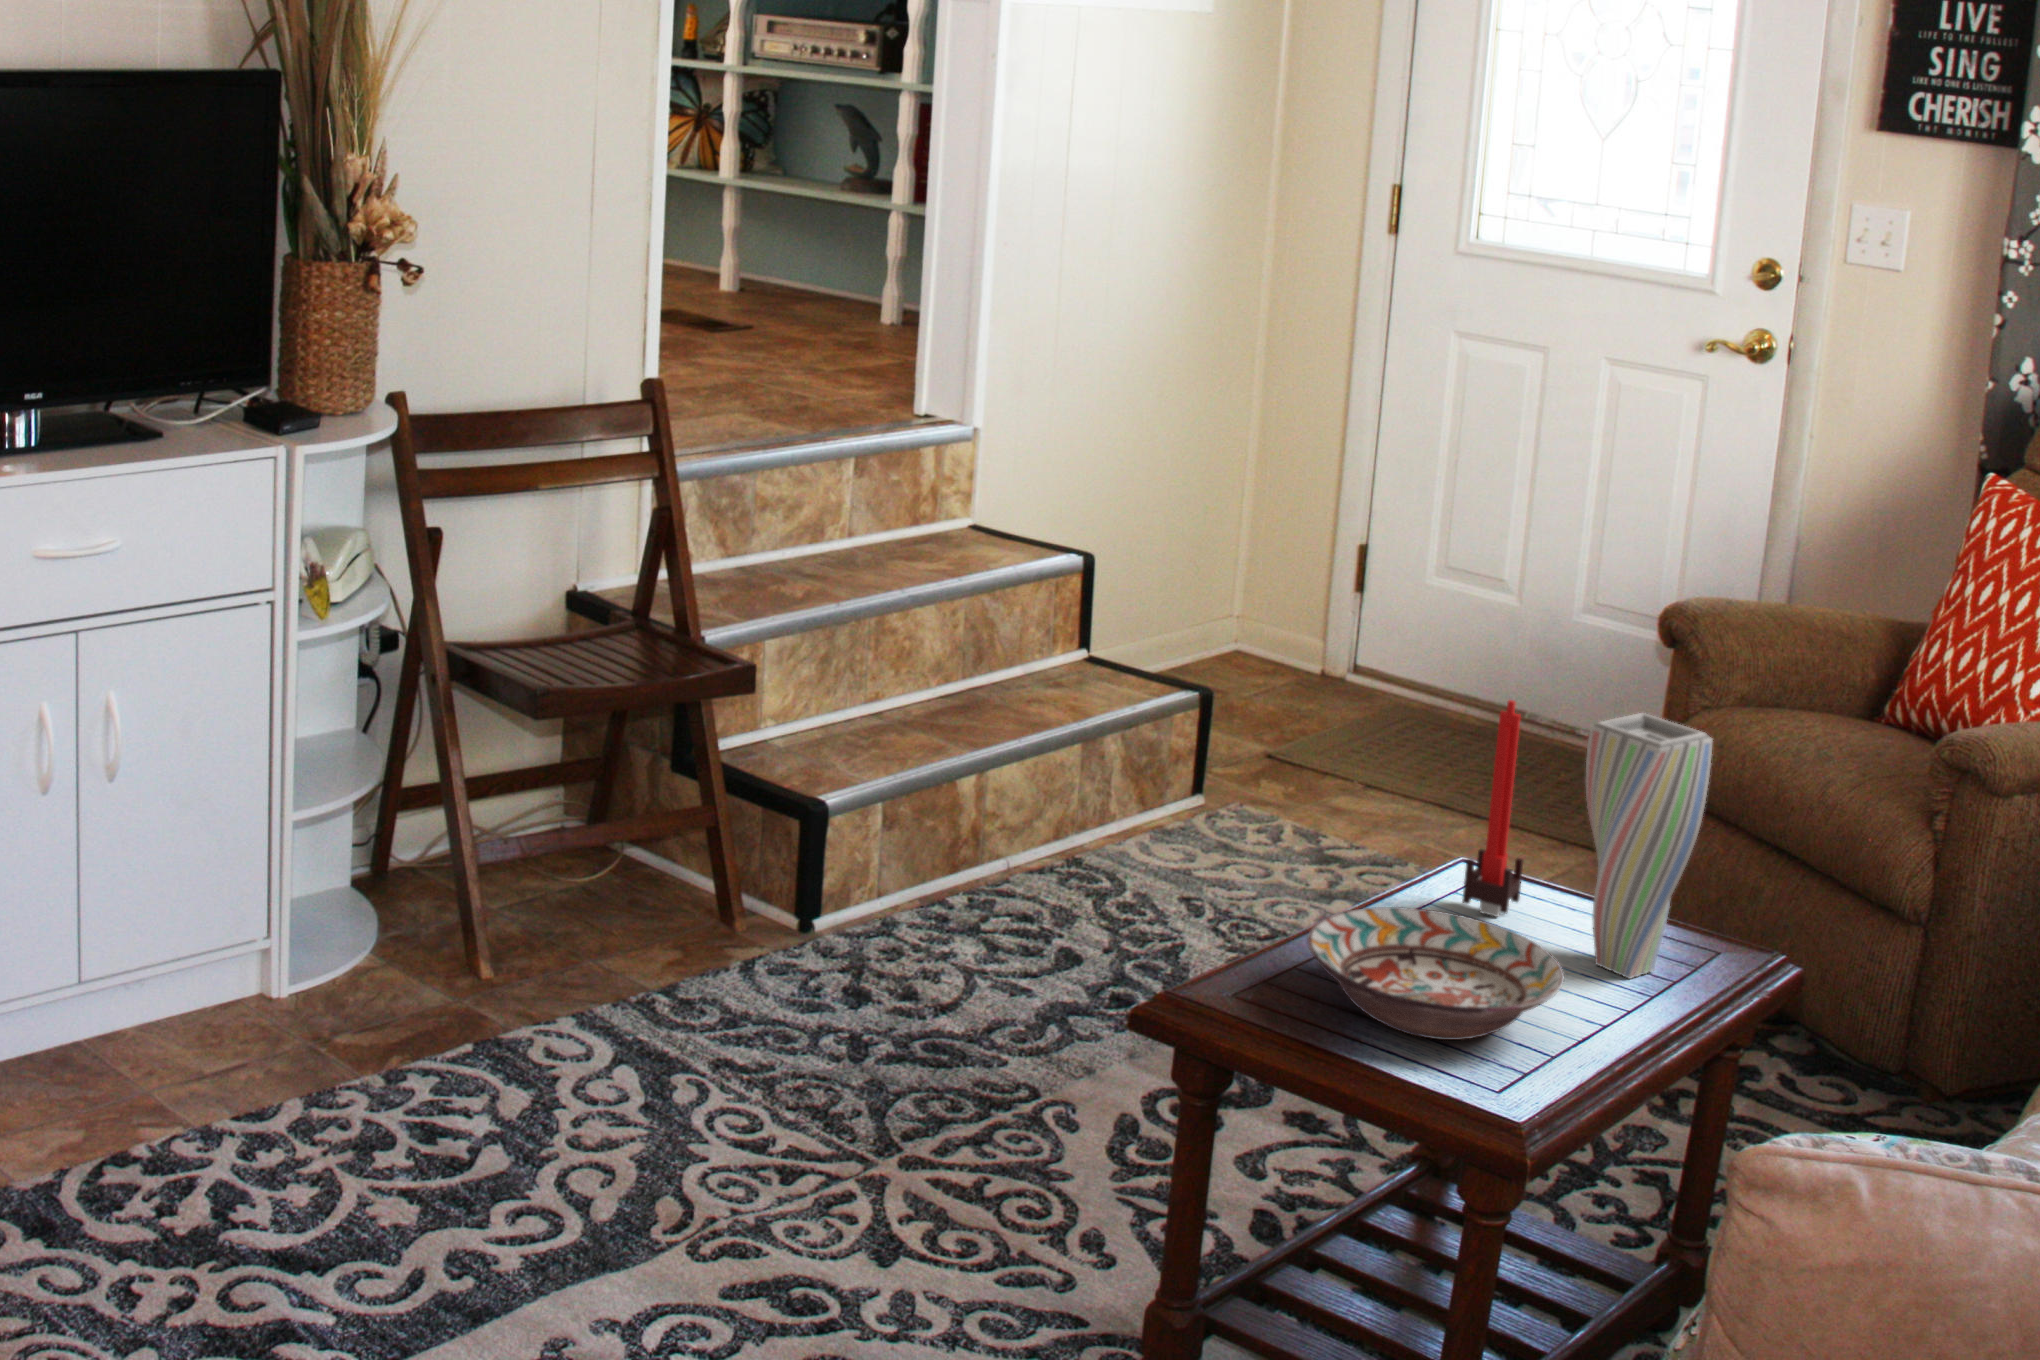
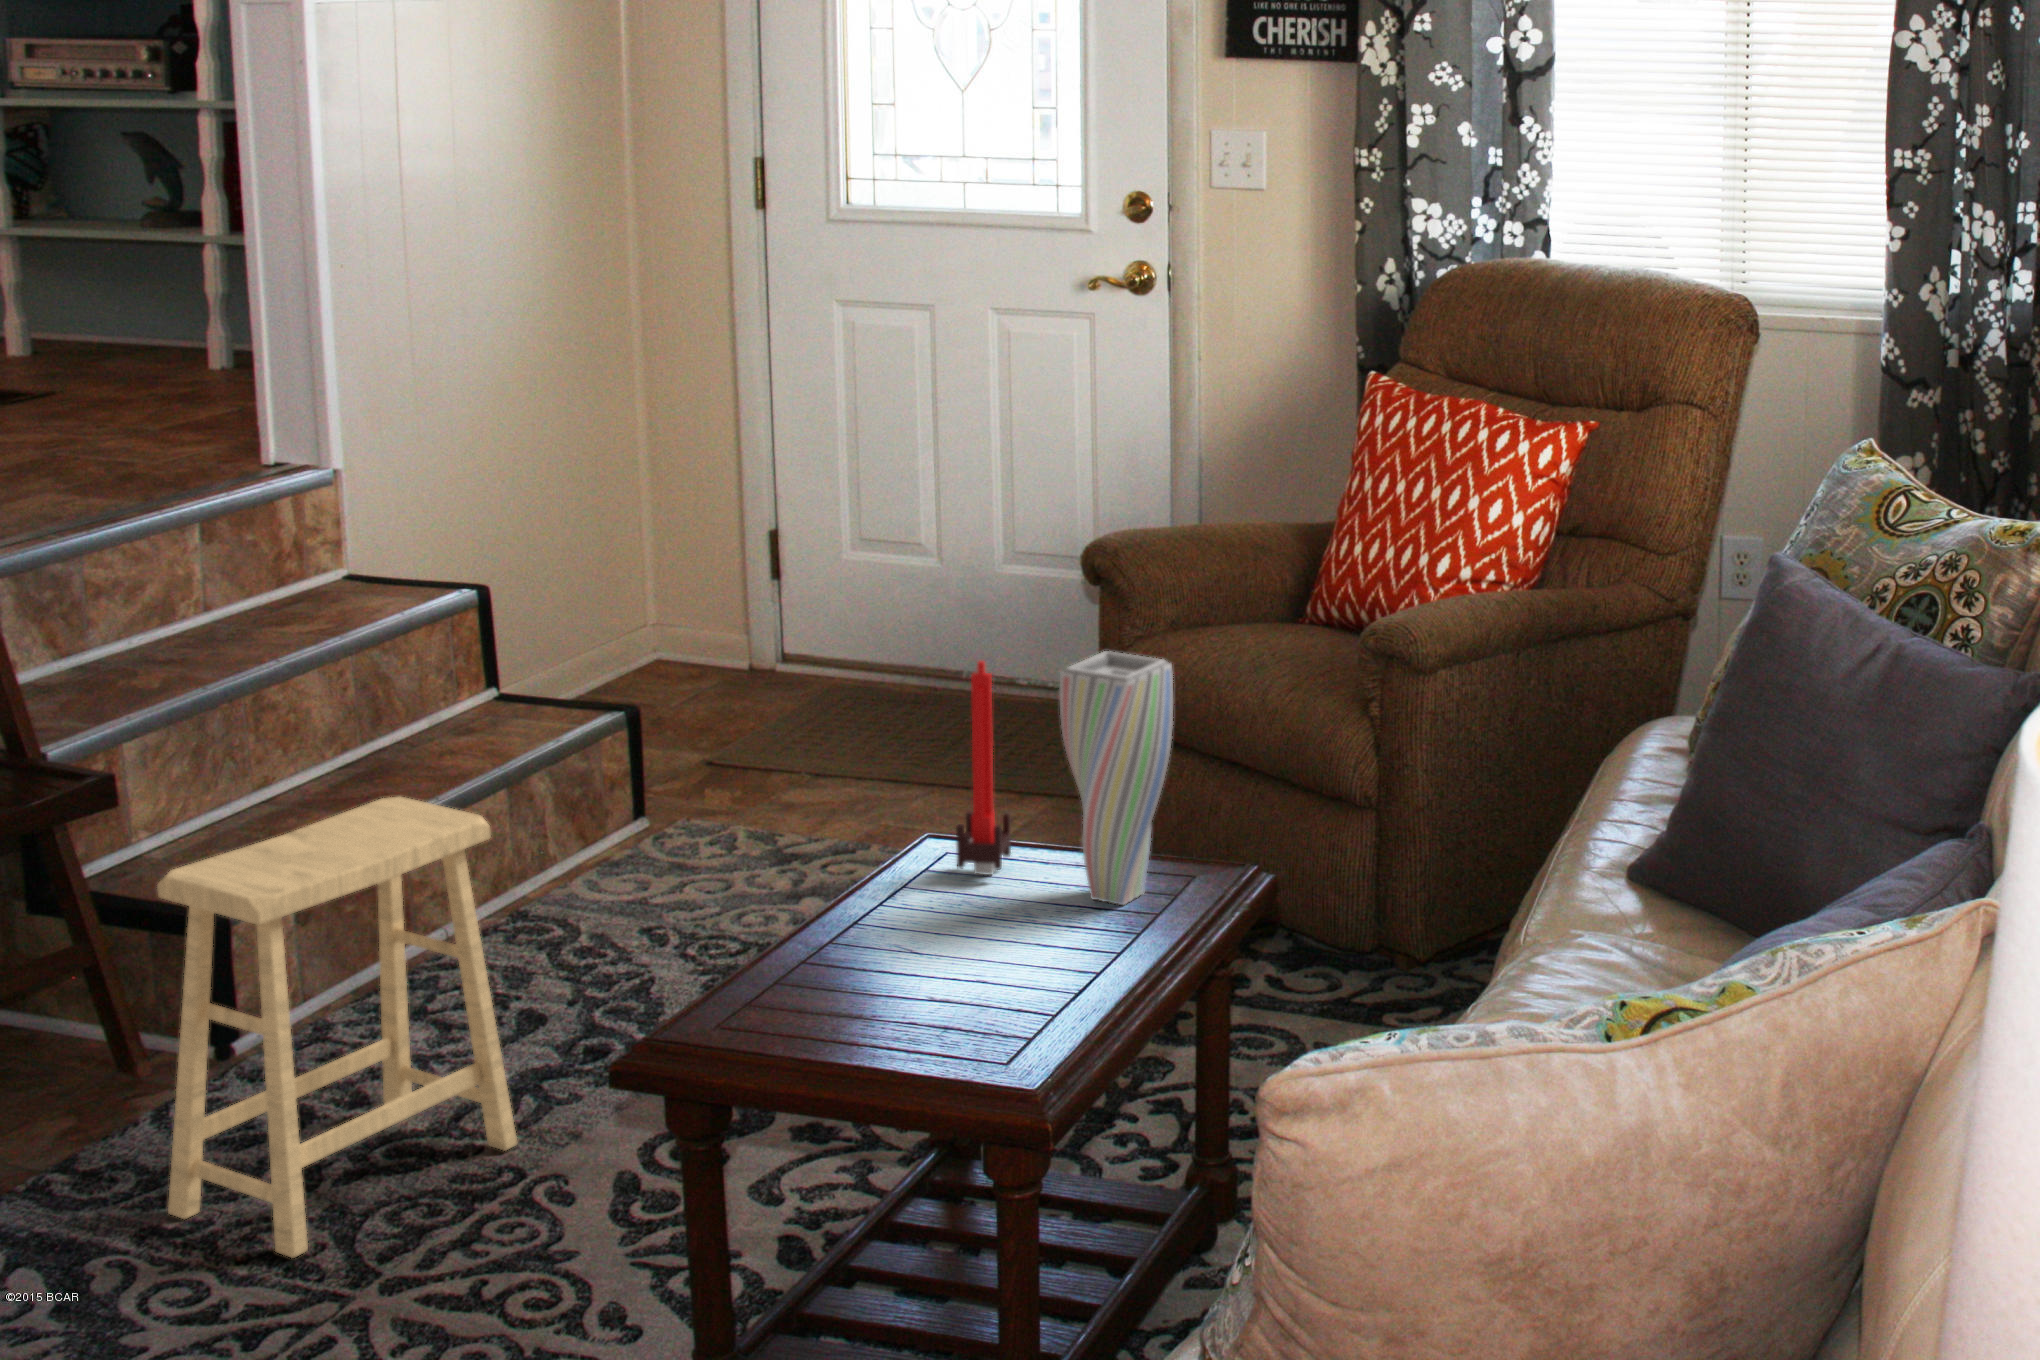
footstool: none [747,729,1044,1117] -> present [157,796,517,1258]
decorative bowl: present [1307,907,1564,1040] -> none [815,880,1068,1005]

